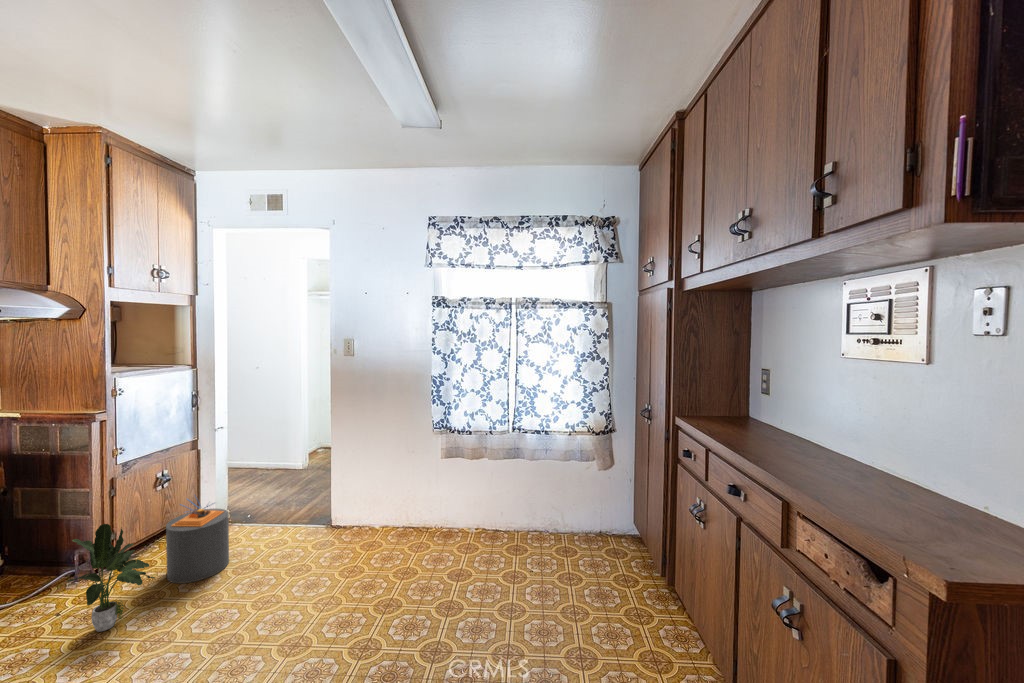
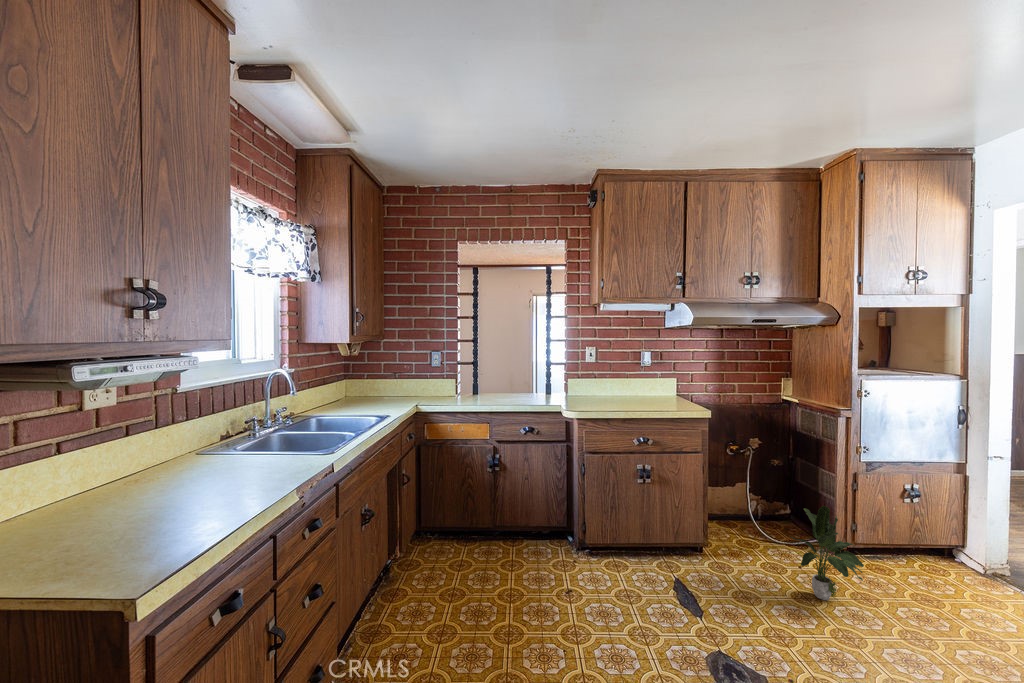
trash can: present [166,496,229,584] -> none [893,519,973,627]

